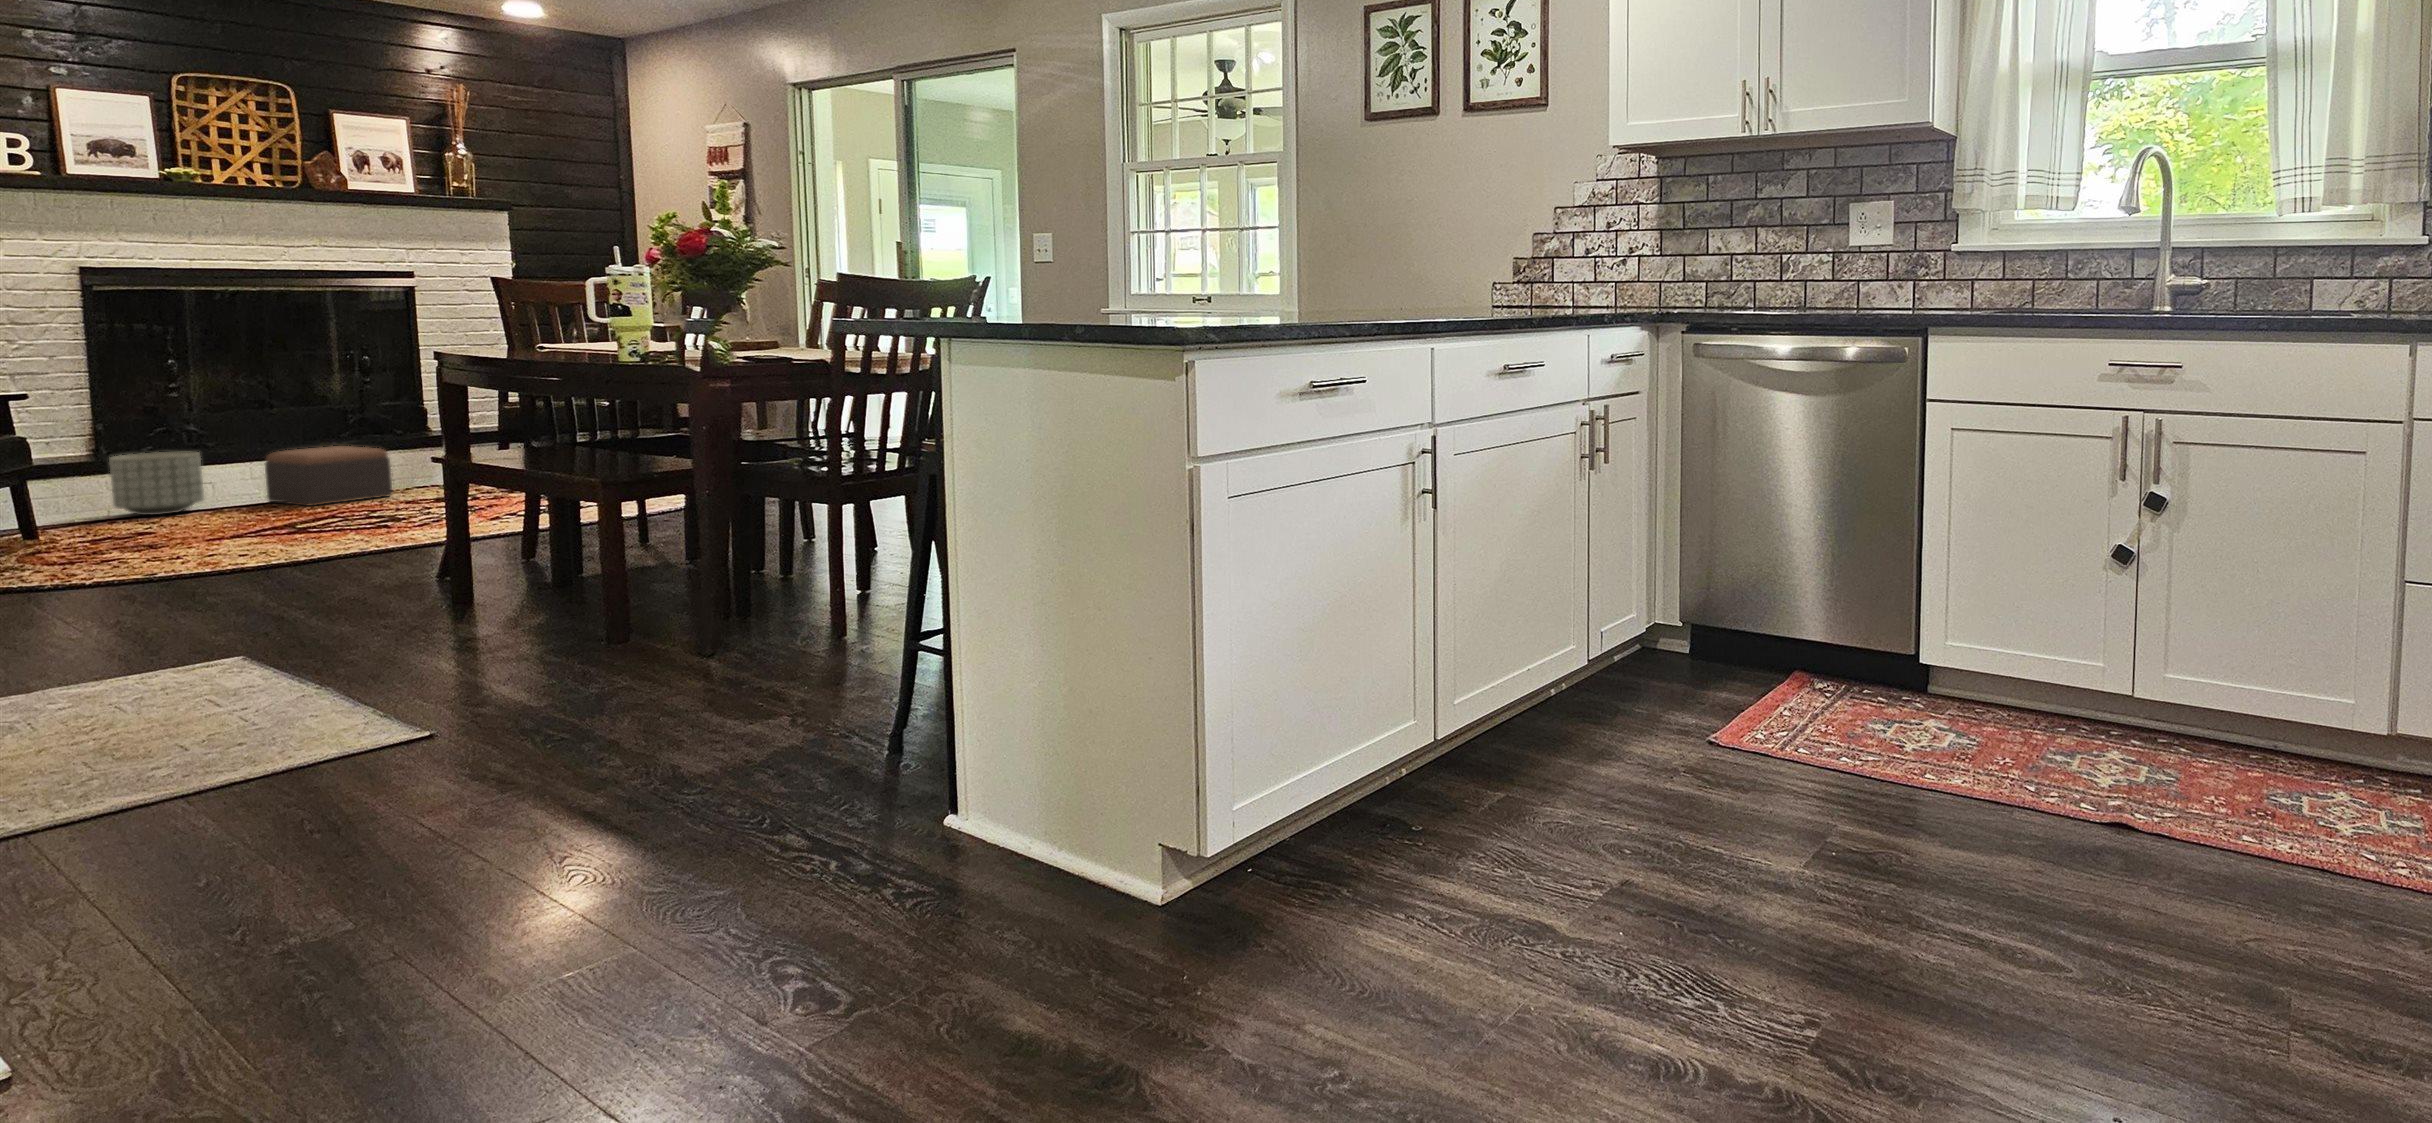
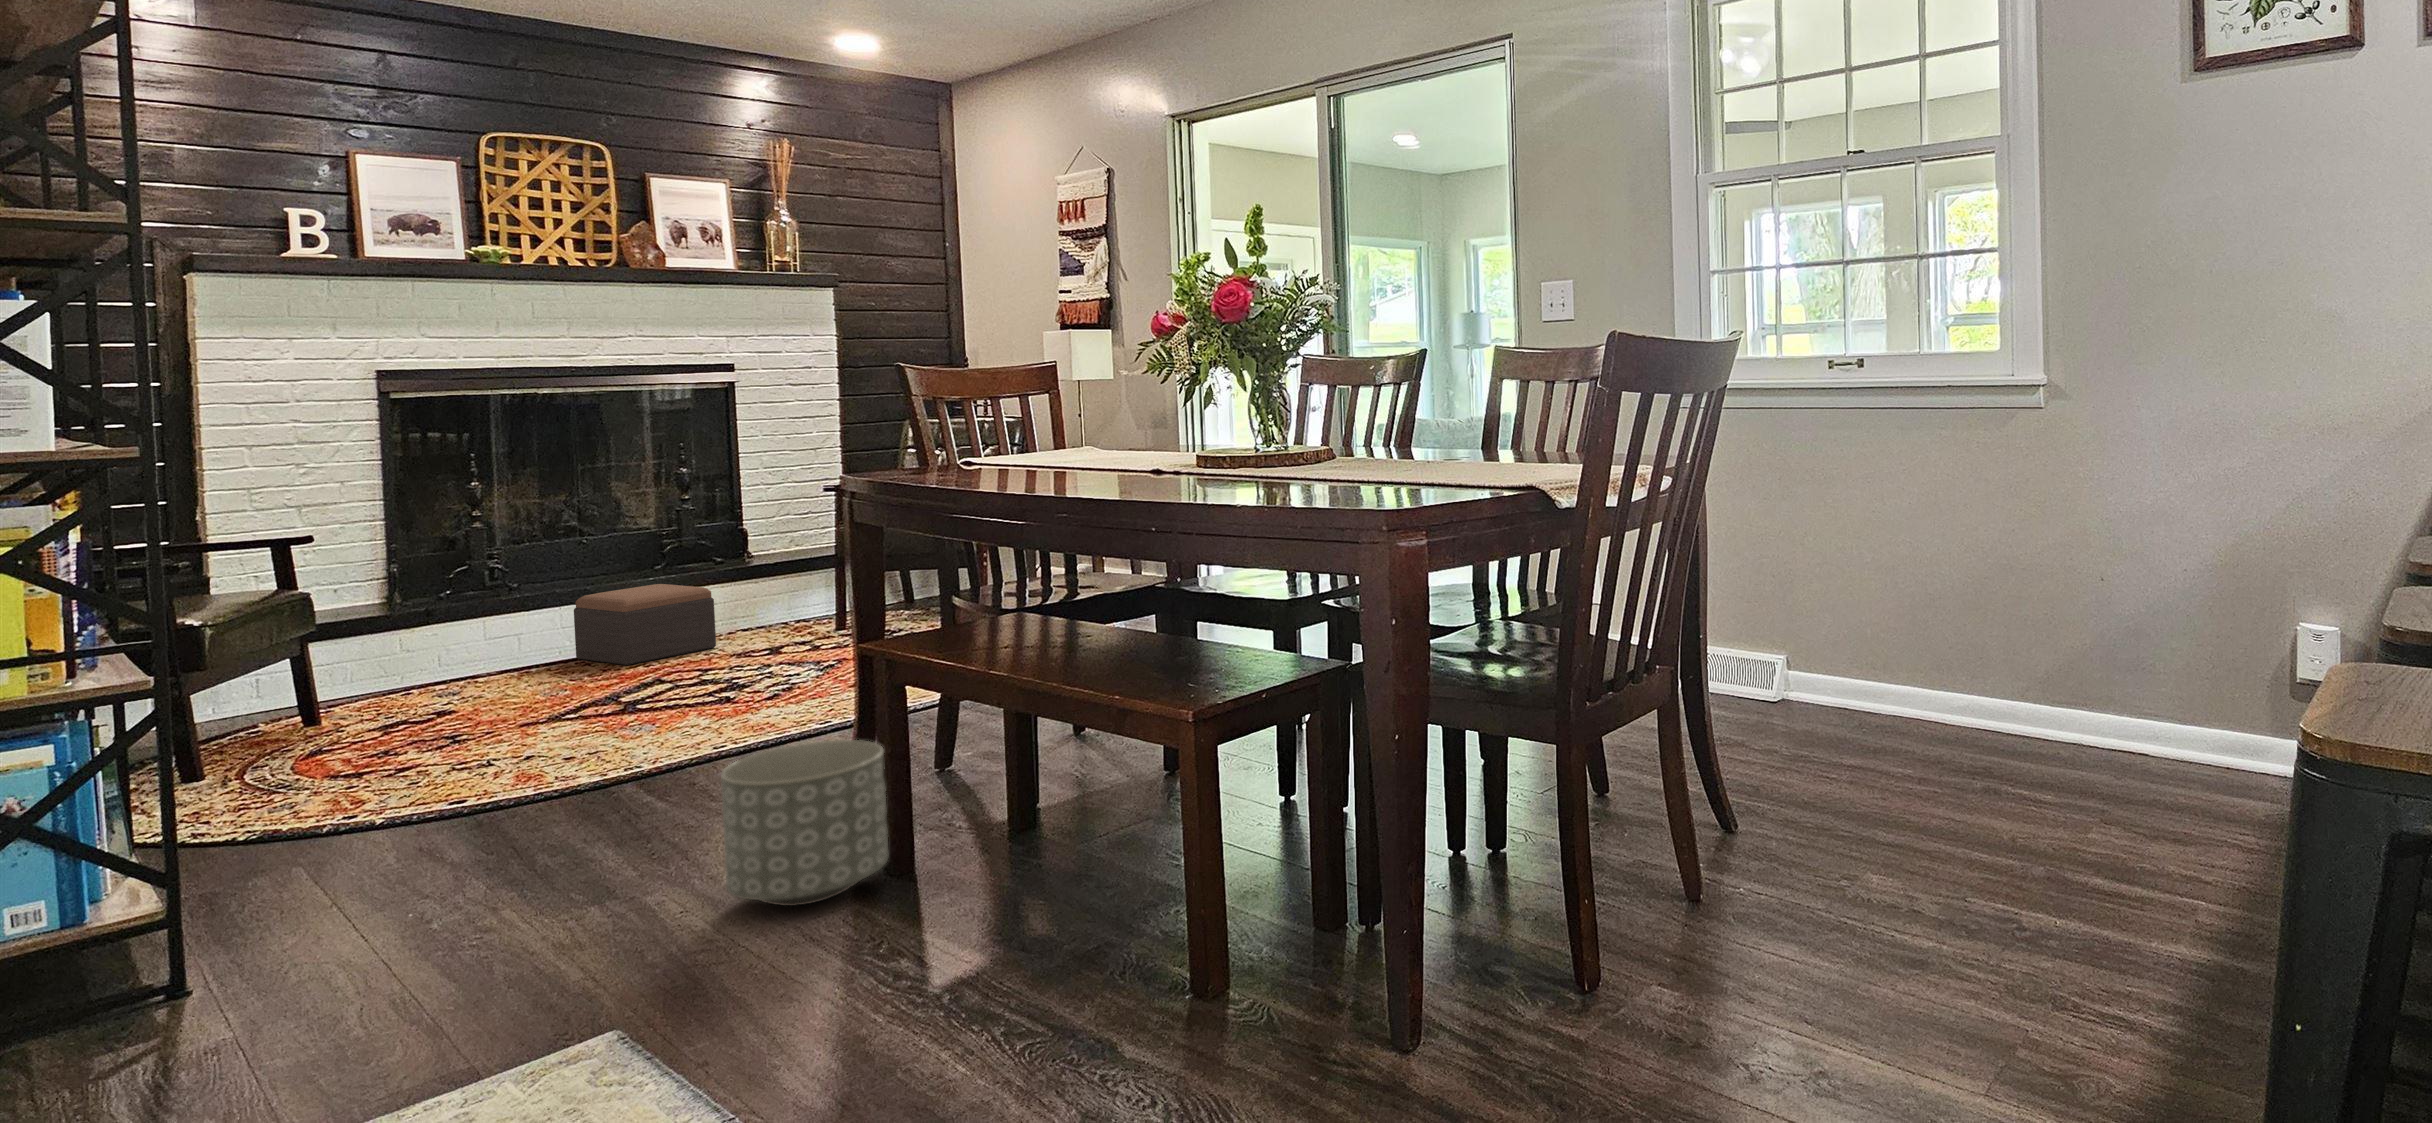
planter: present [109,451,204,515] -> present [721,740,889,906]

